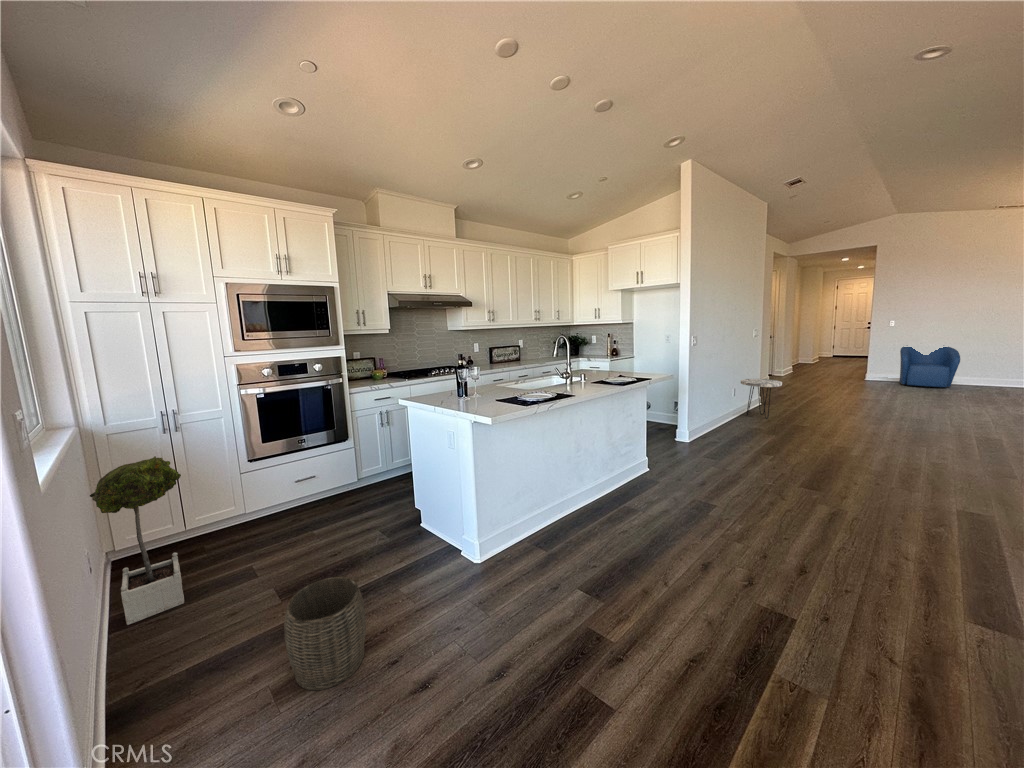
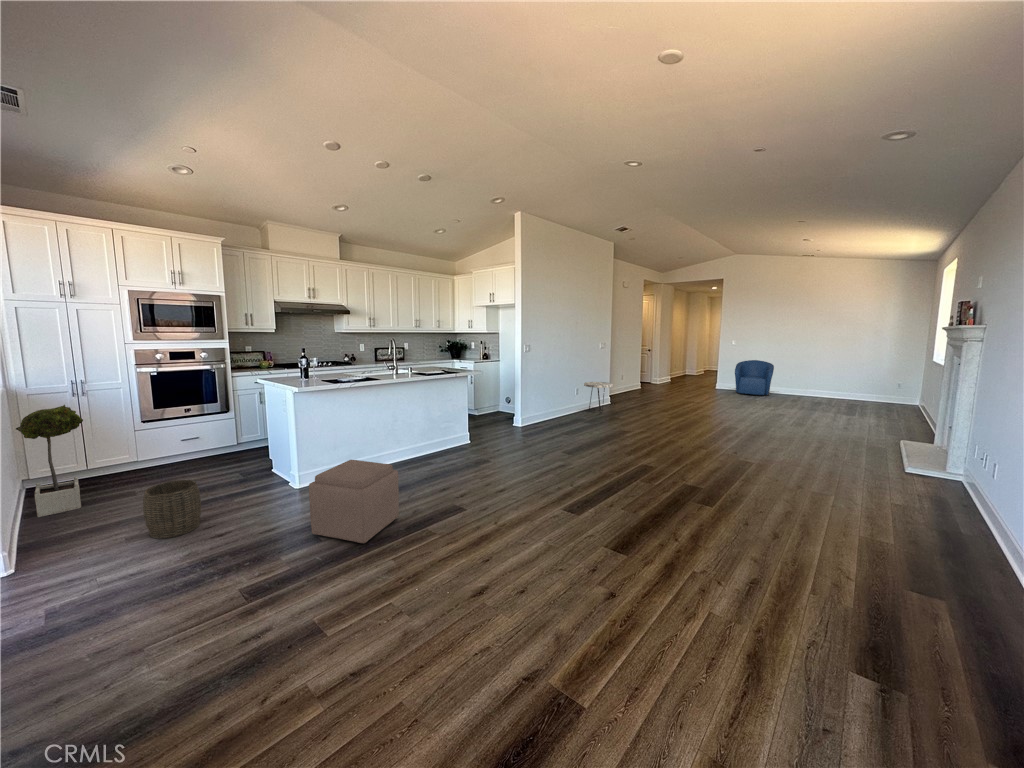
ottoman: none [564,542,688,725] -> present [309,460,399,543]

